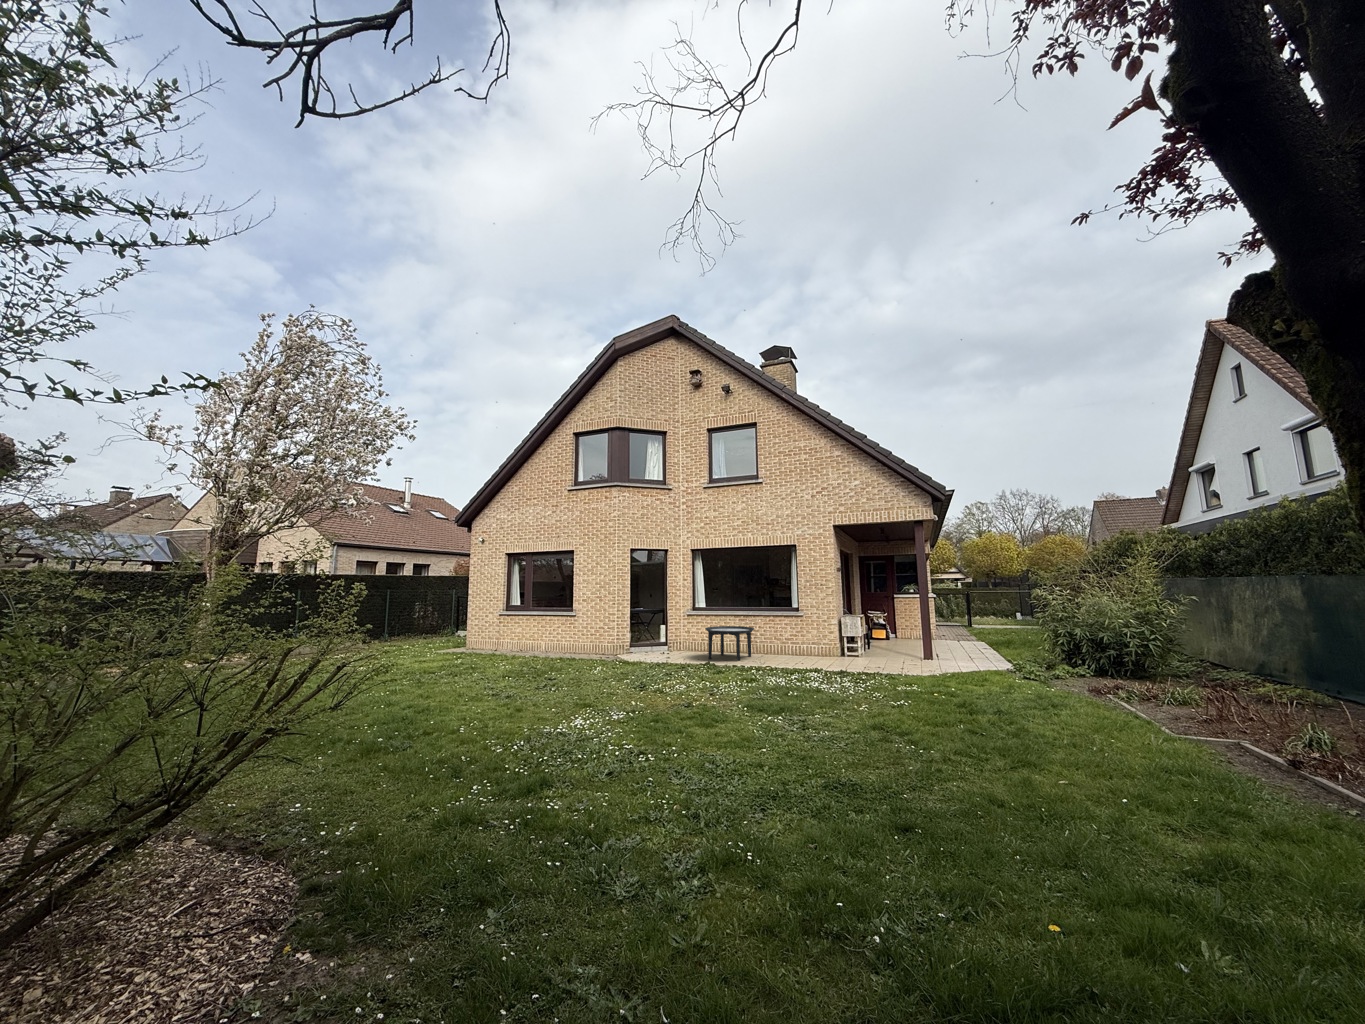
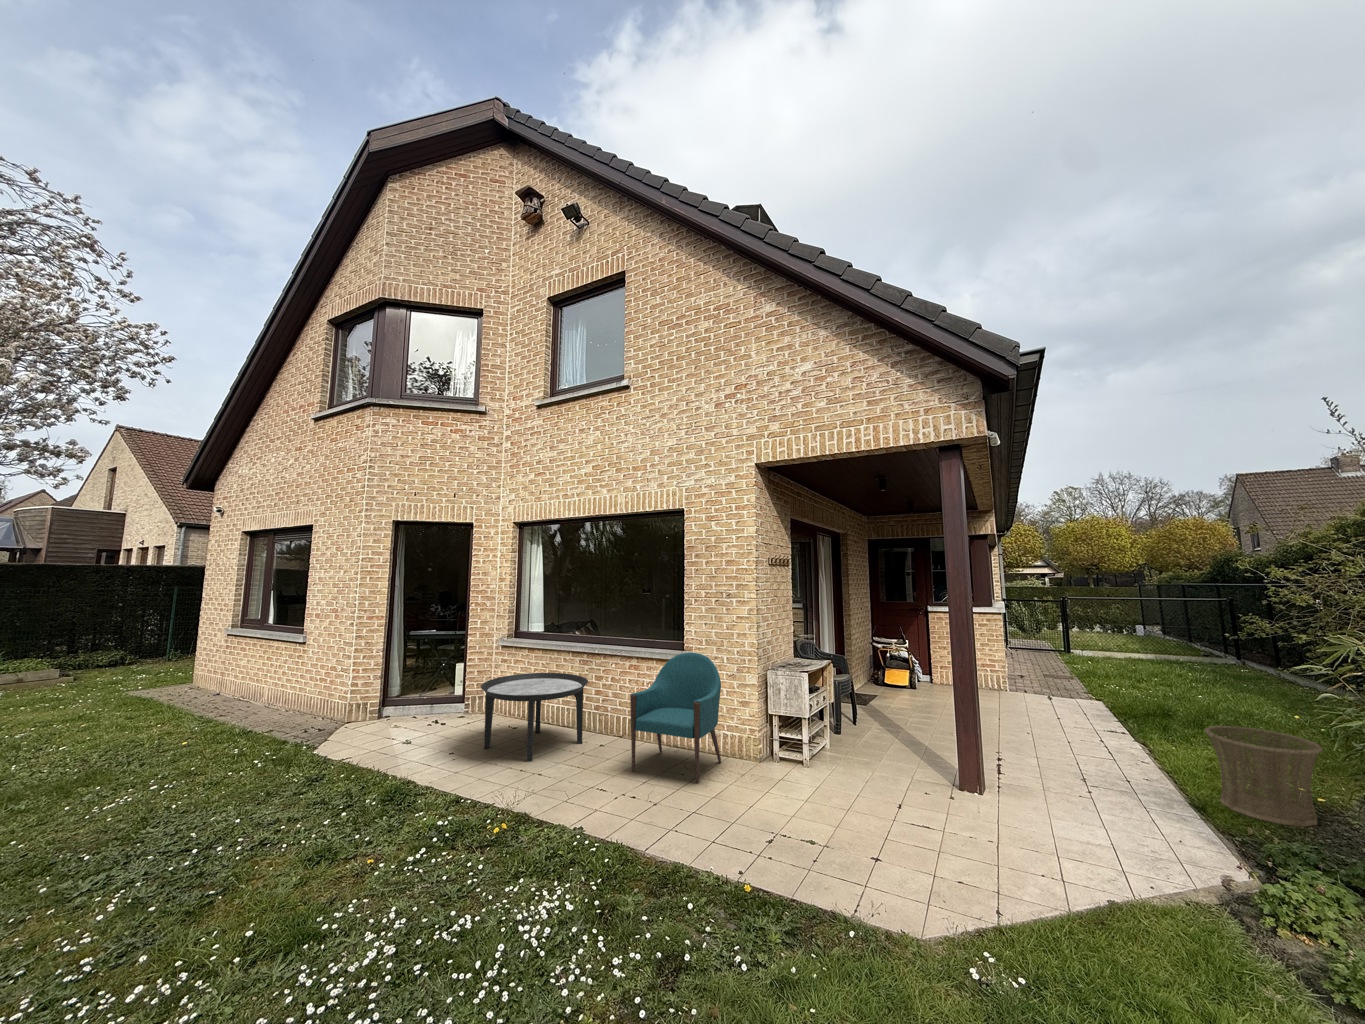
chair: none [787,612,822,662] -> present [630,652,721,783]
basket: none [1012,632,1048,662] -> present [1205,726,1323,827]

